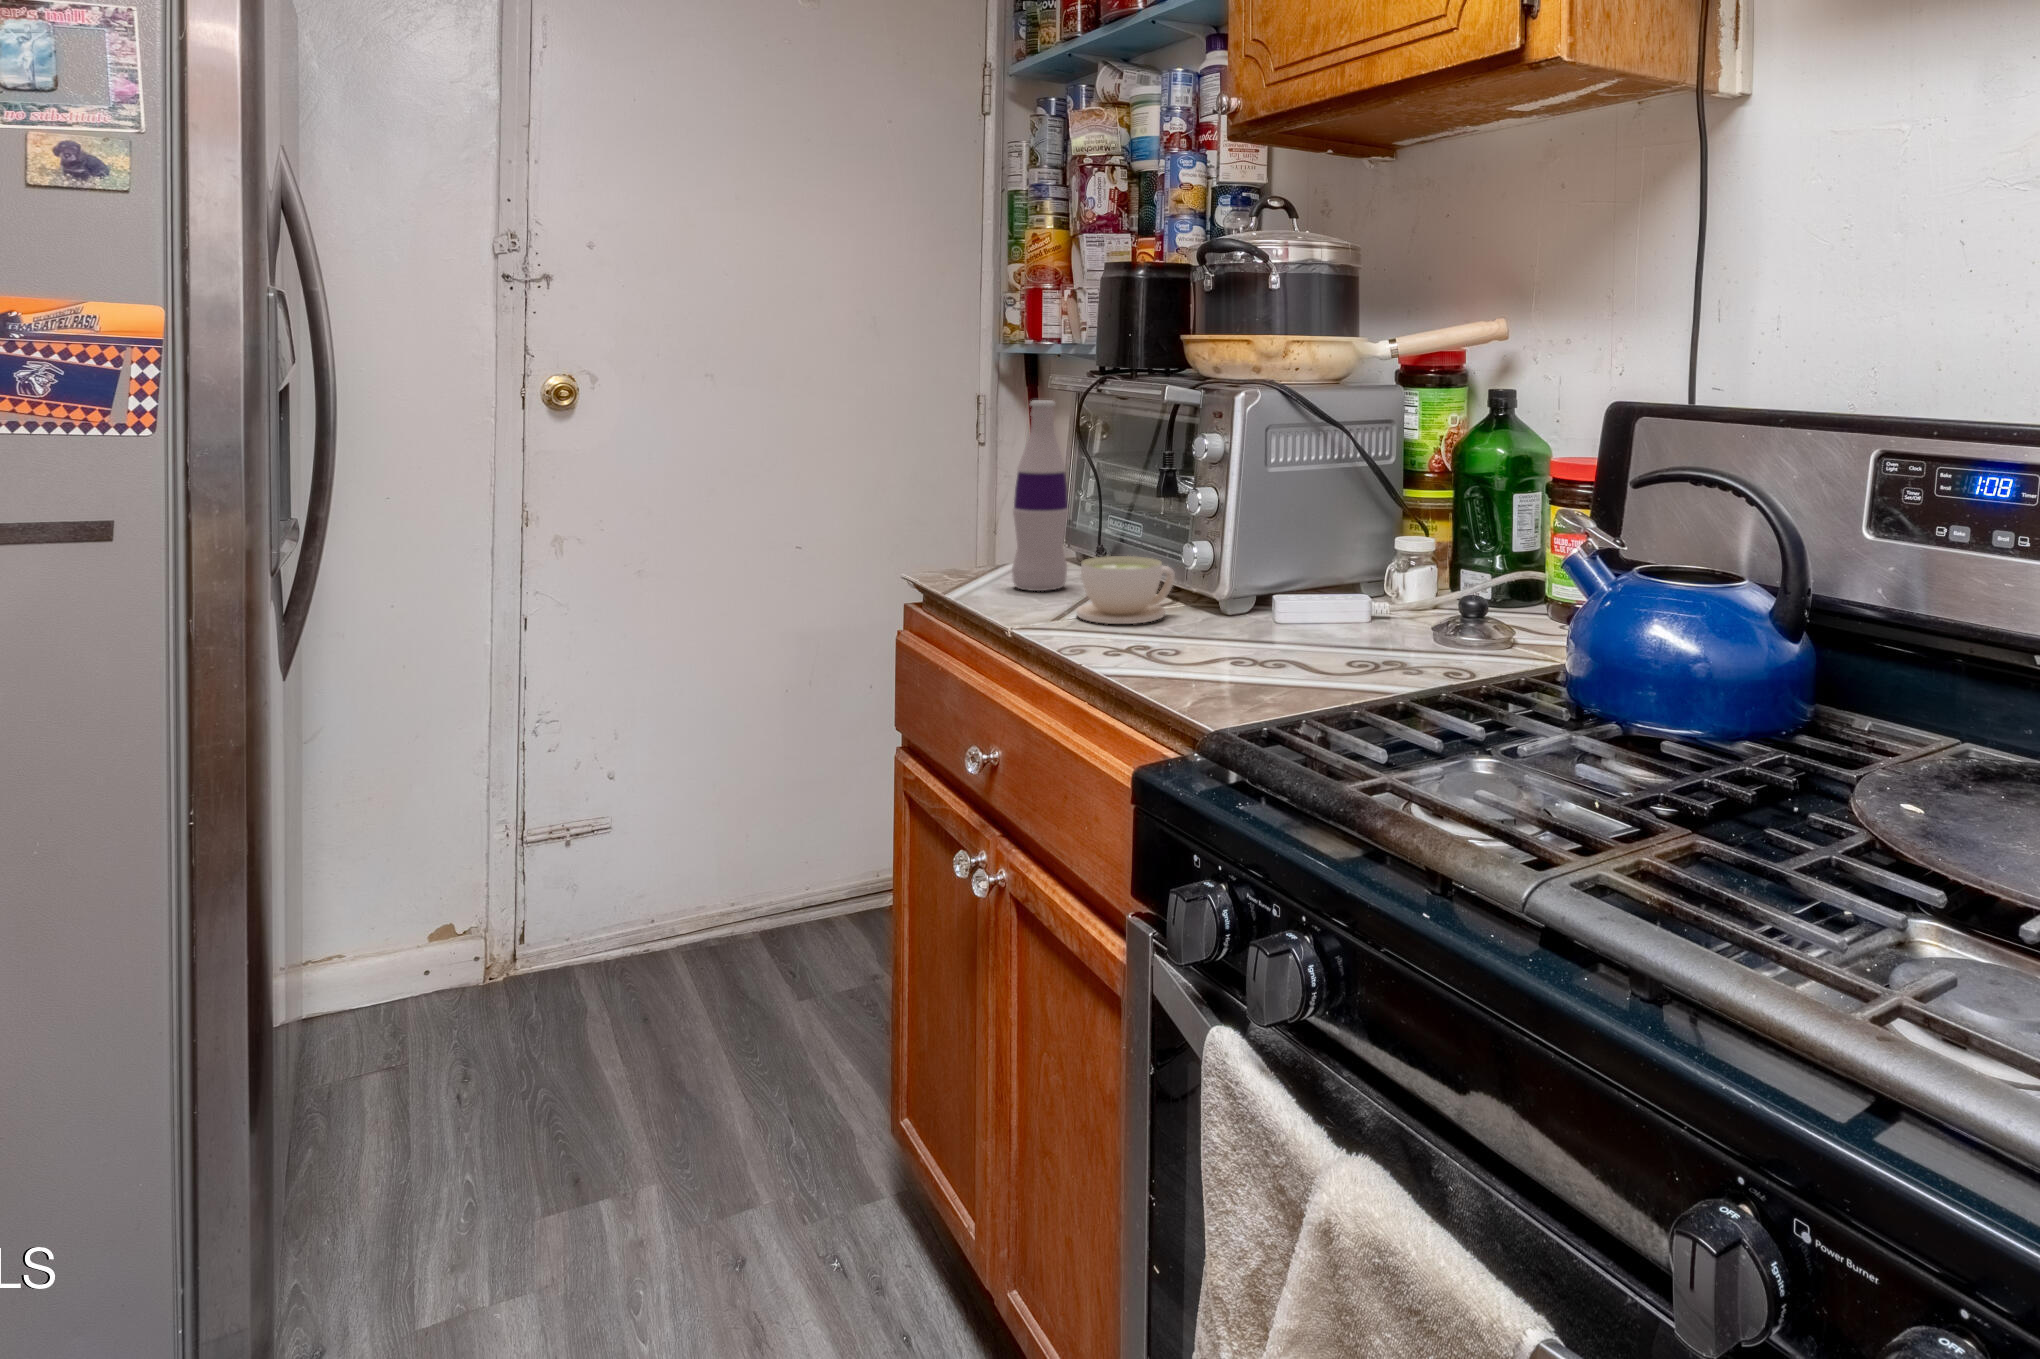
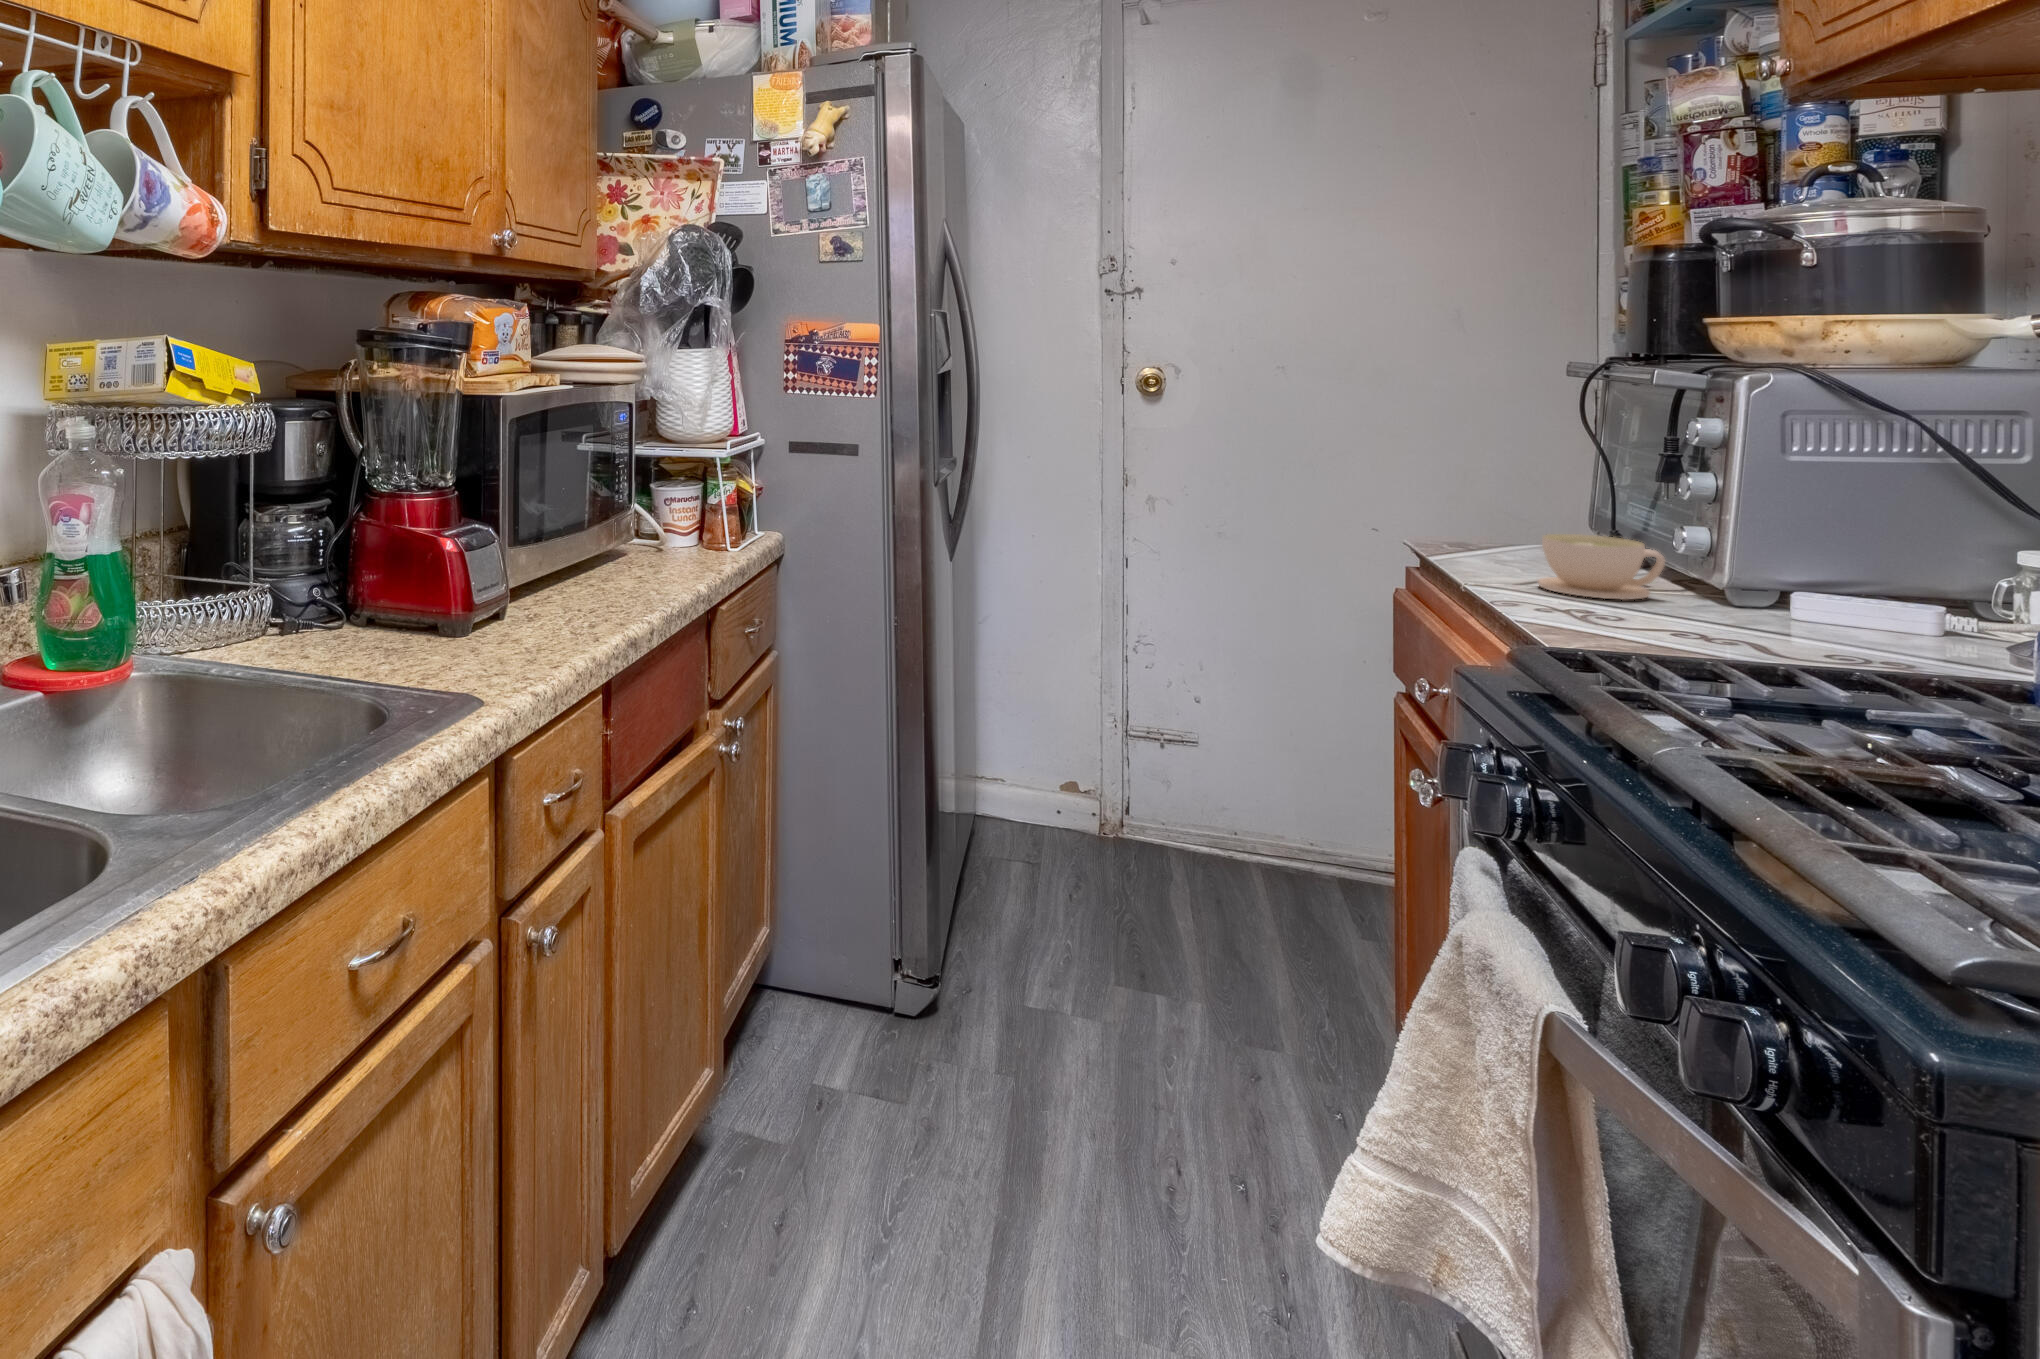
bottle: present [1012,400,1069,591] -> none [1502,385,1569,566]

